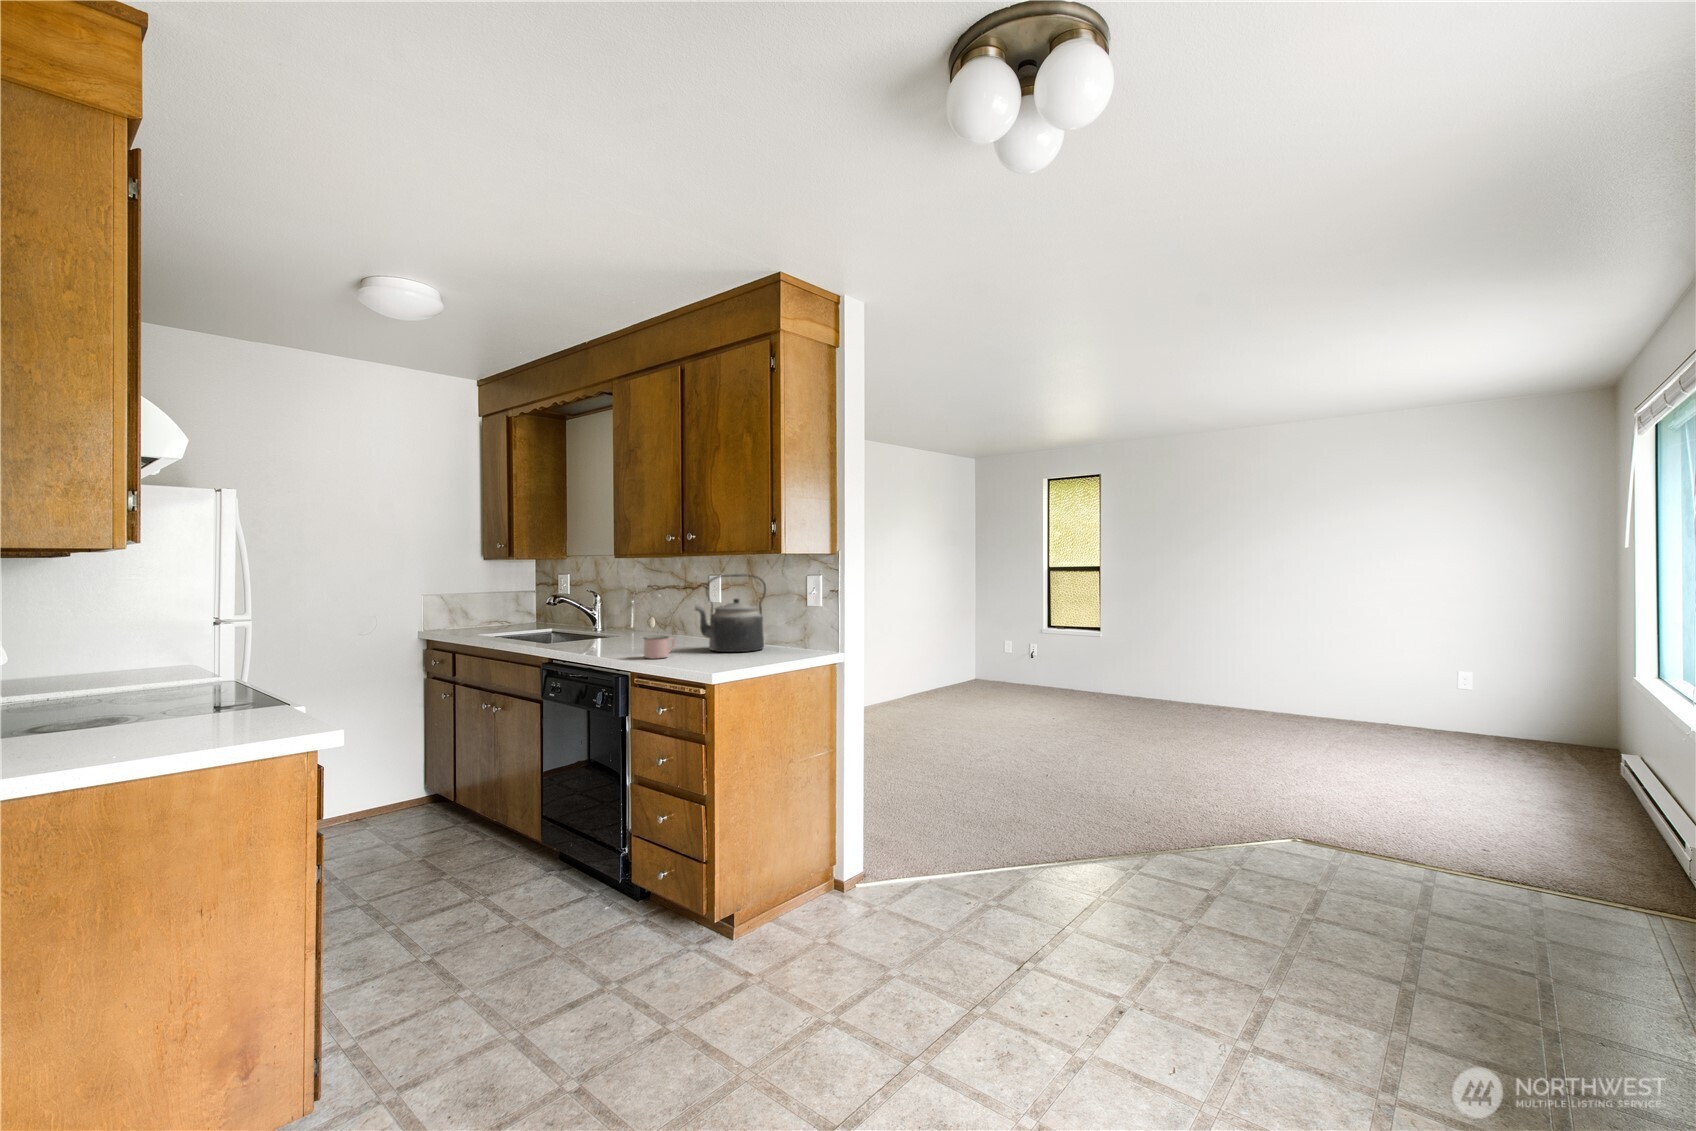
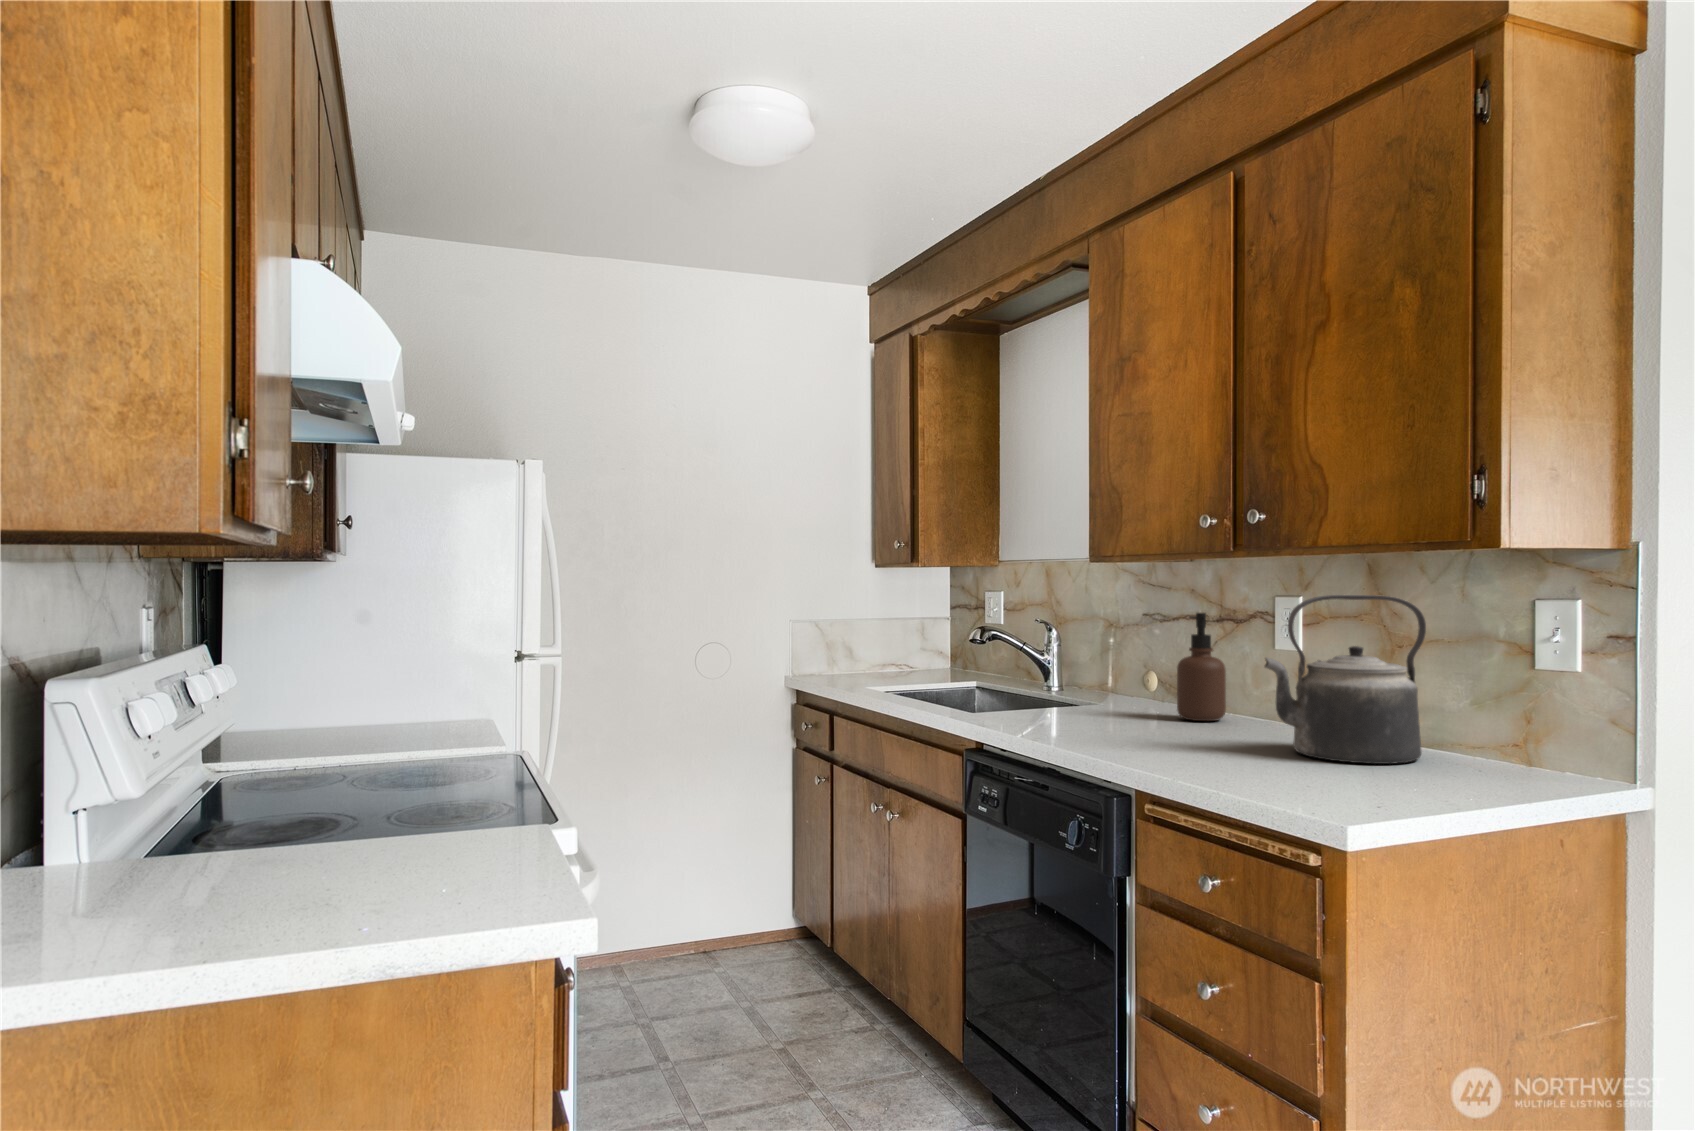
soap dispenser: none [661,584,685,640] -> present [1177,613,1226,721]
mug: present [644,636,675,659] -> none [1162,717,1226,765]

